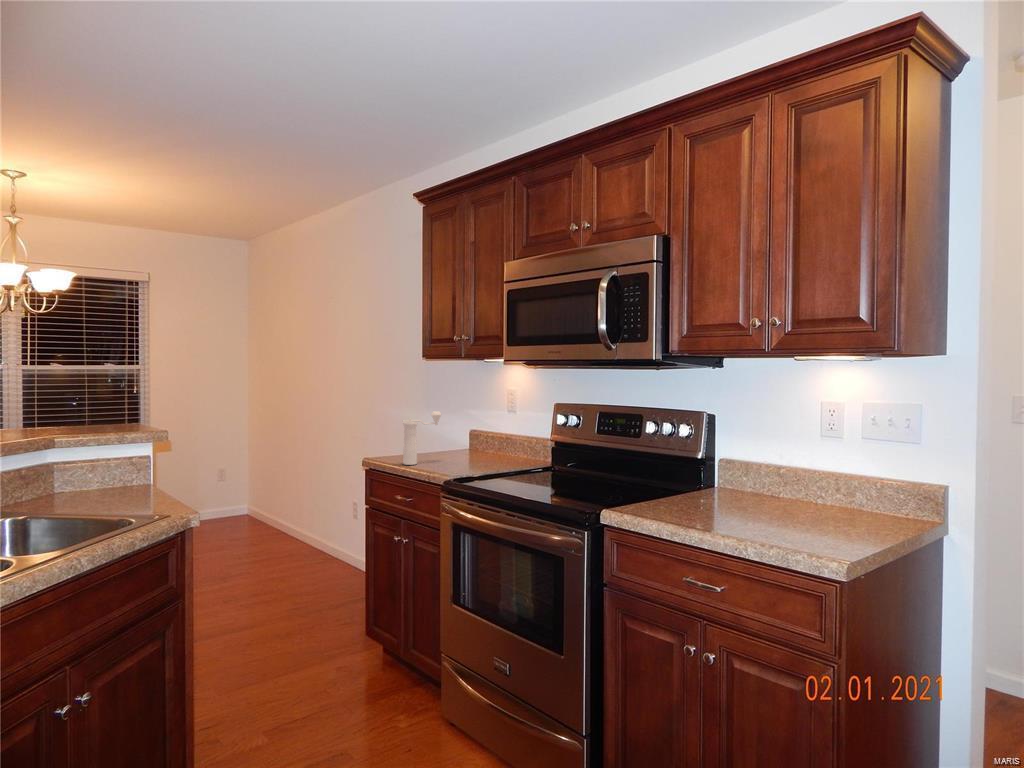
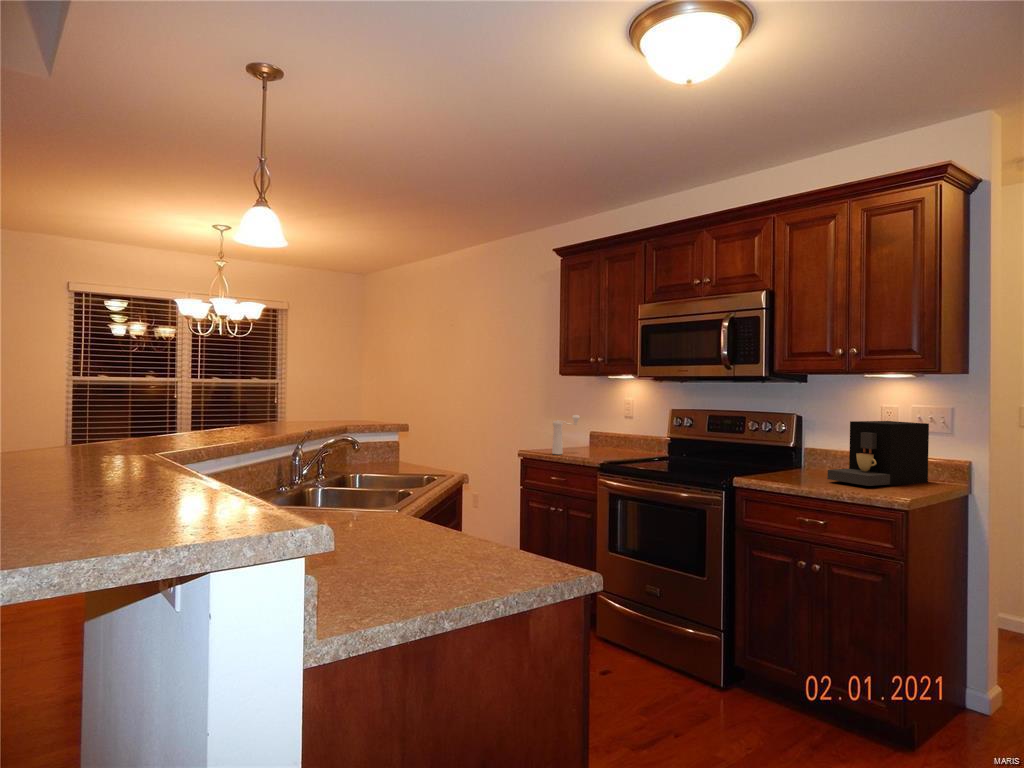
coffee maker: none [734,424,886,531] -> present [828,421,929,486]

